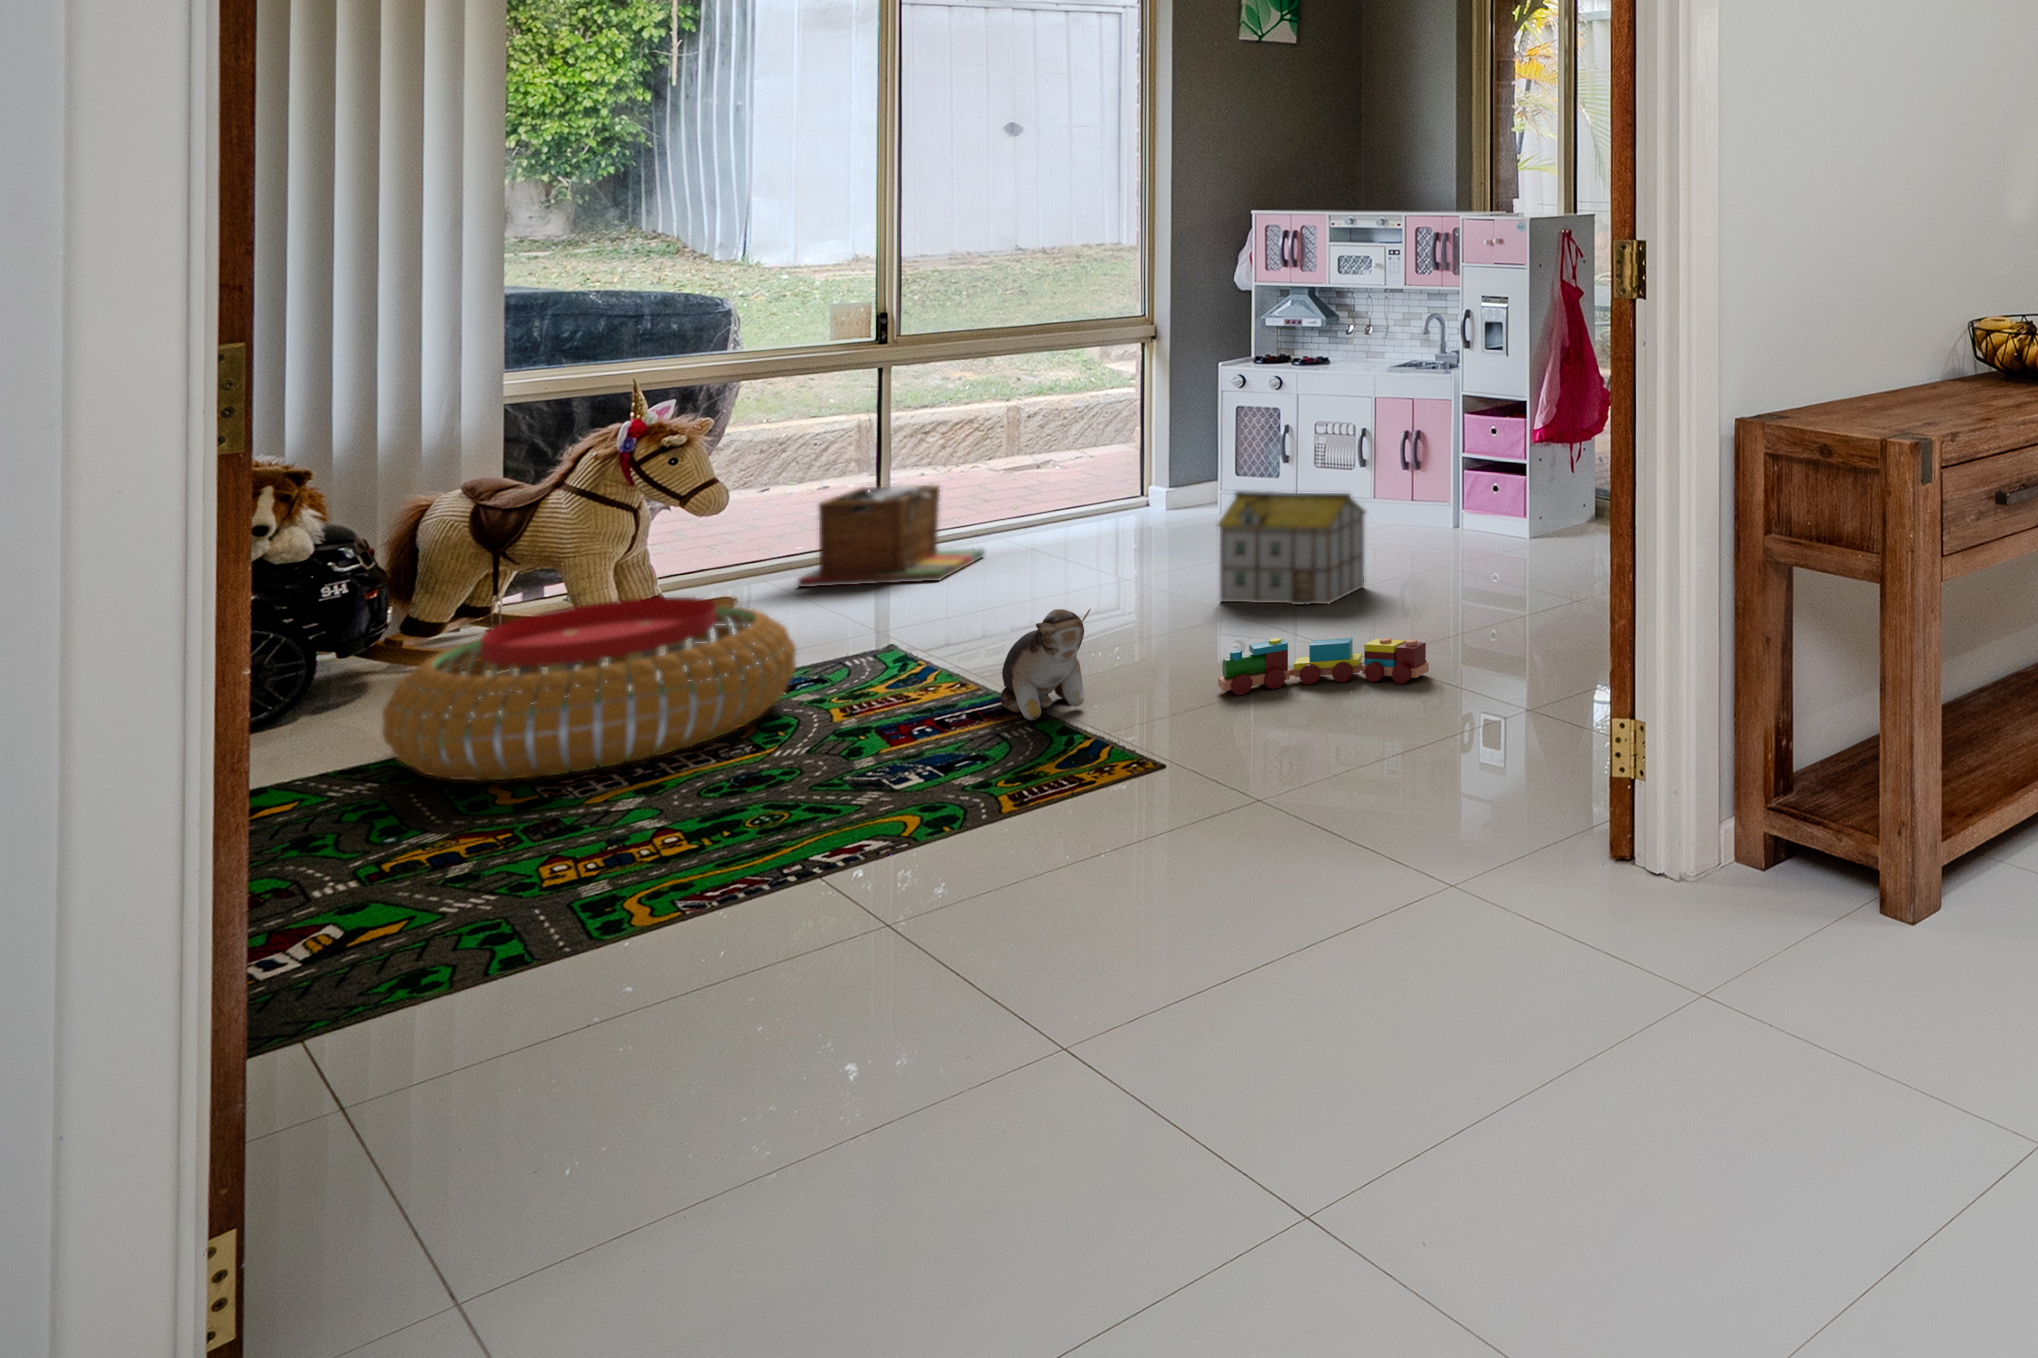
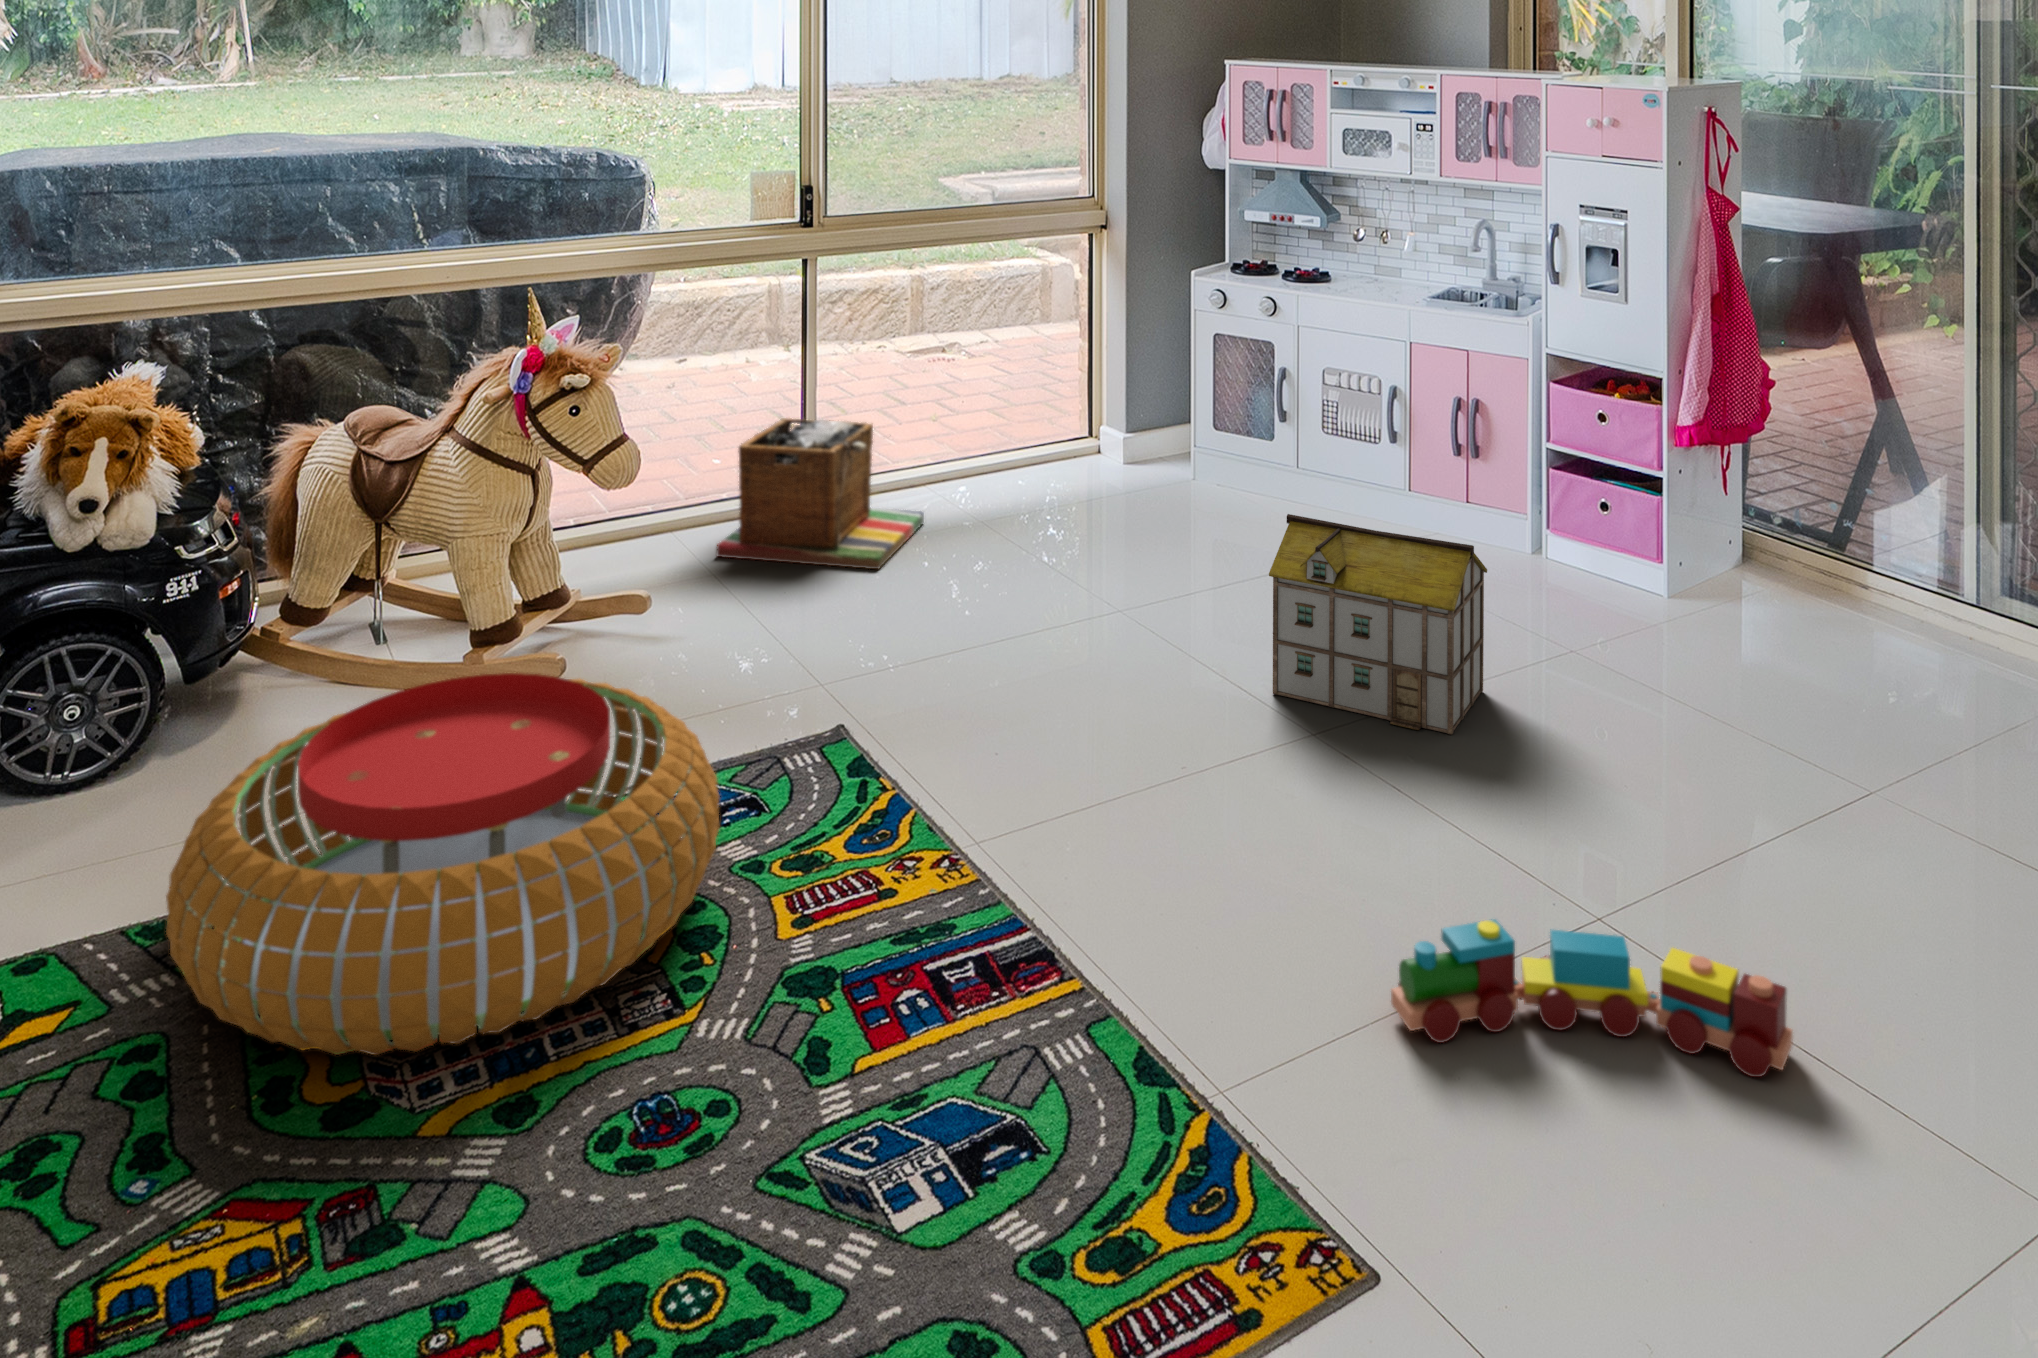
plush toy: present [1001,609,1090,720] -> none [1019,847,1193,1052]

